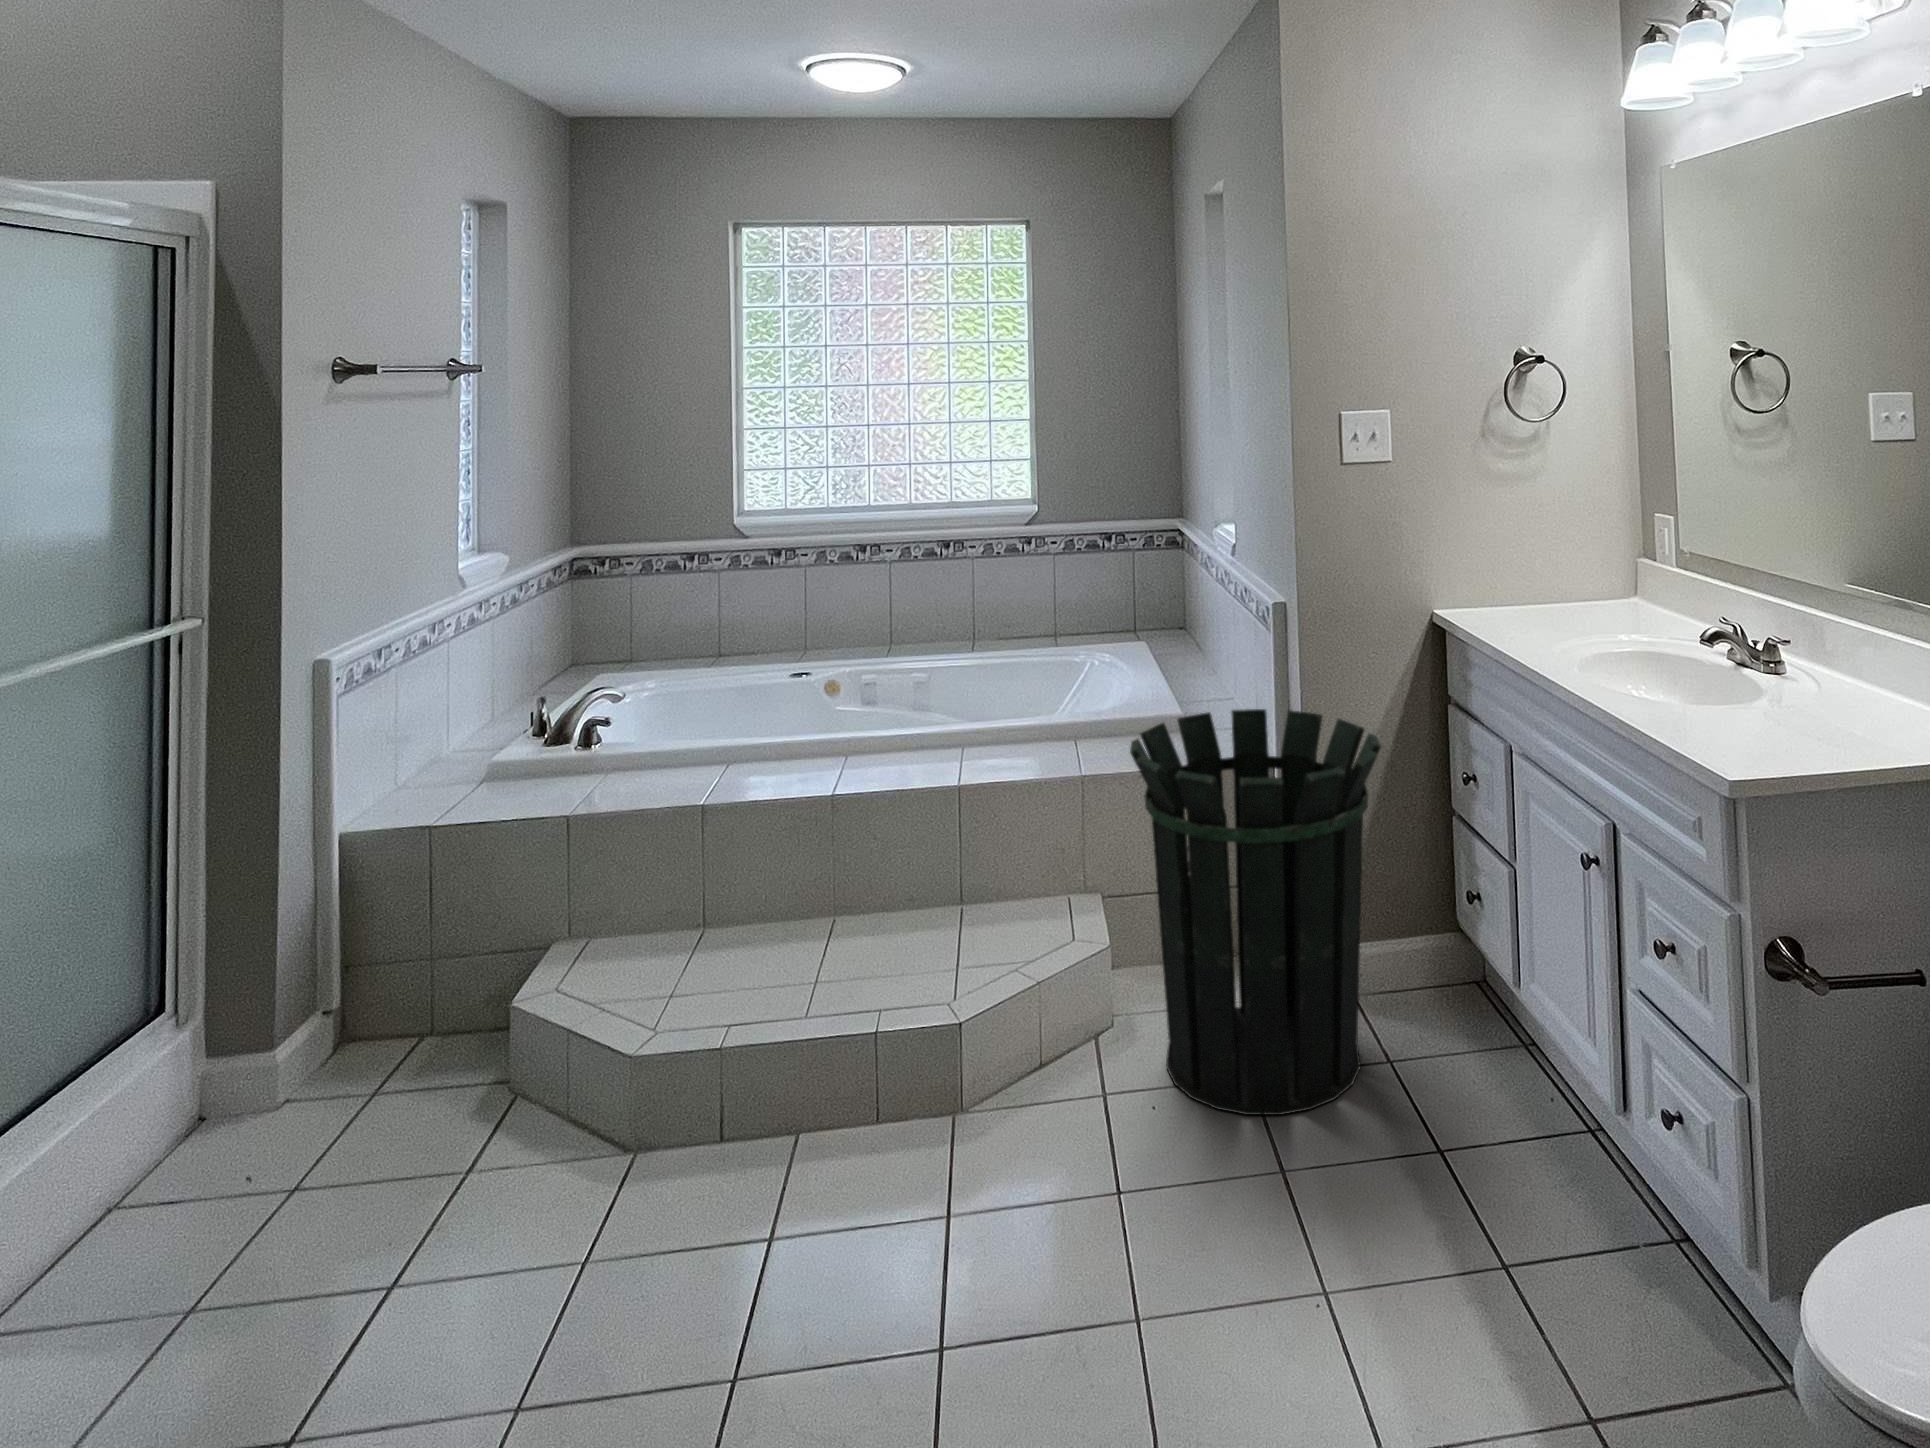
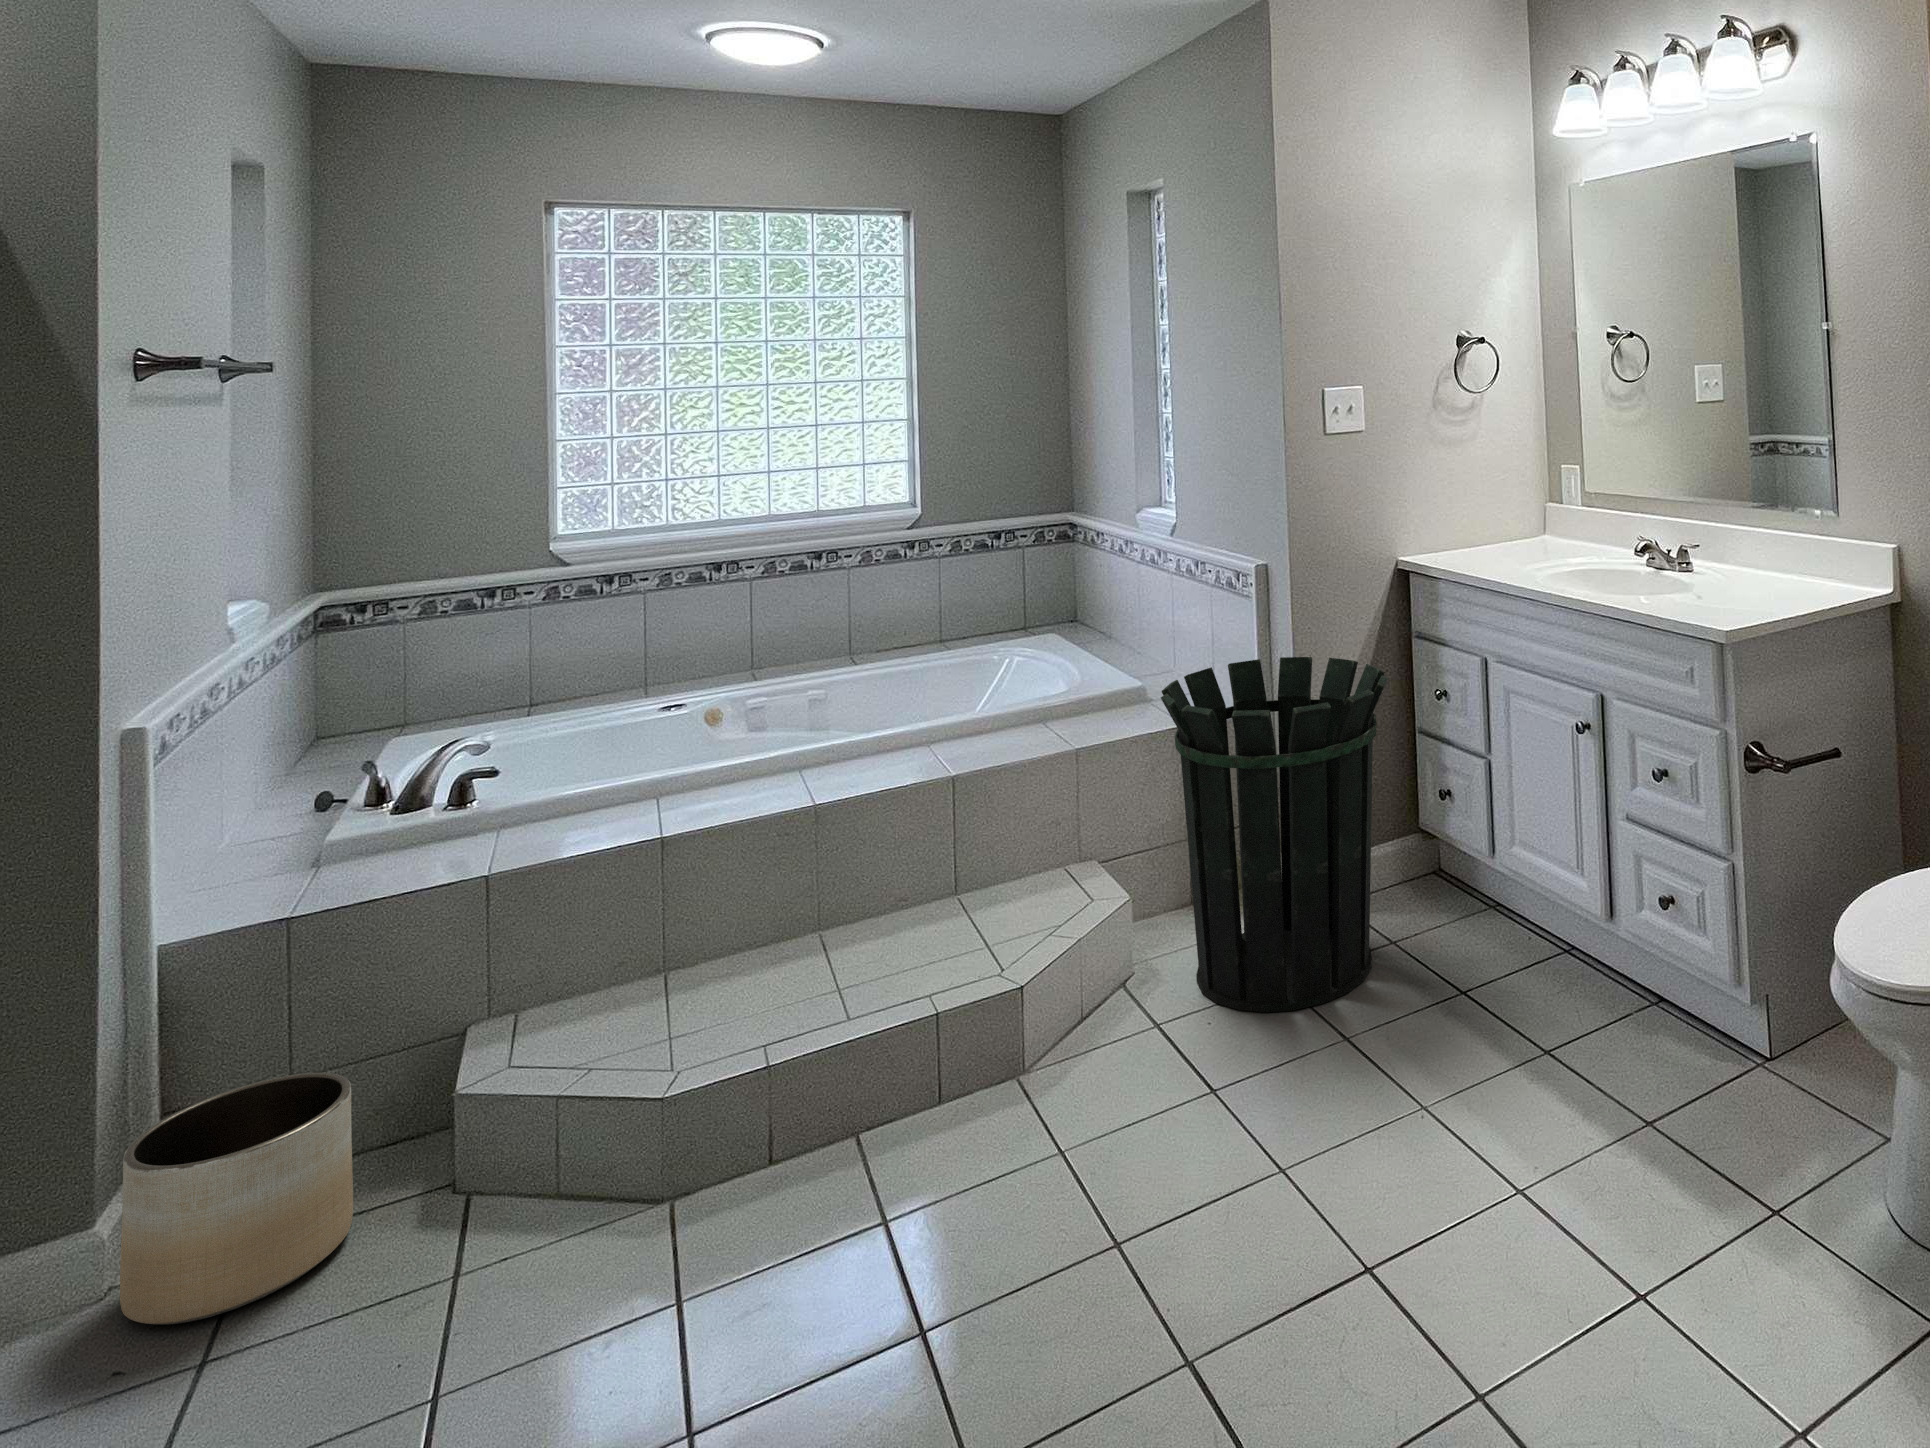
planter: none [270,962,434,1152] -> present [120,1073,353,1324]

